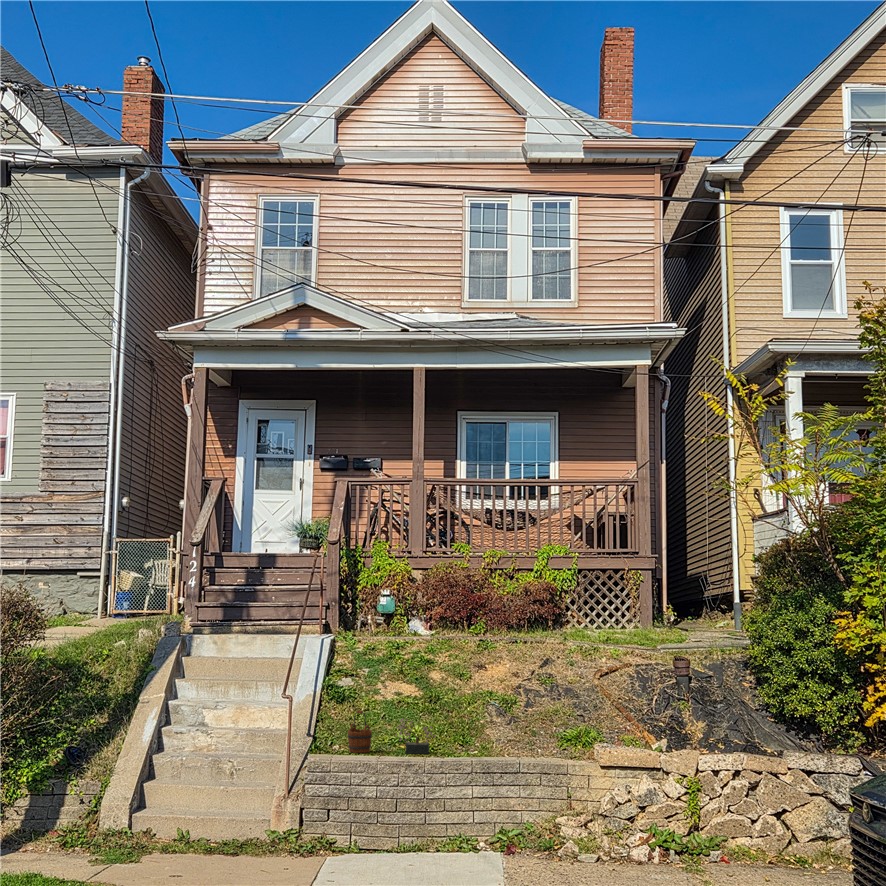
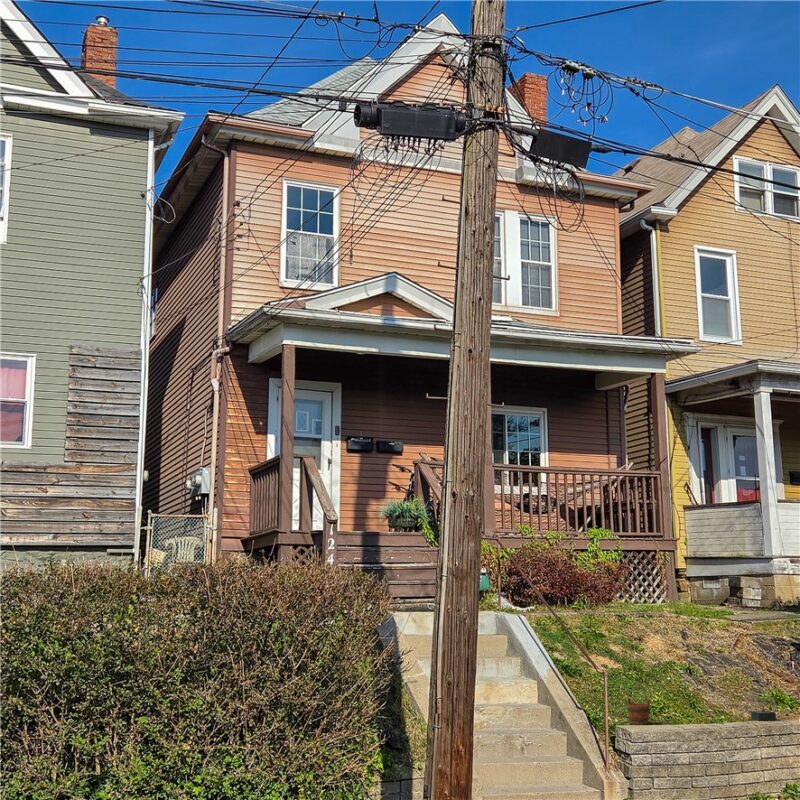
decorative plant: present [396,719,436,754] -> present [745,691,777,721]

